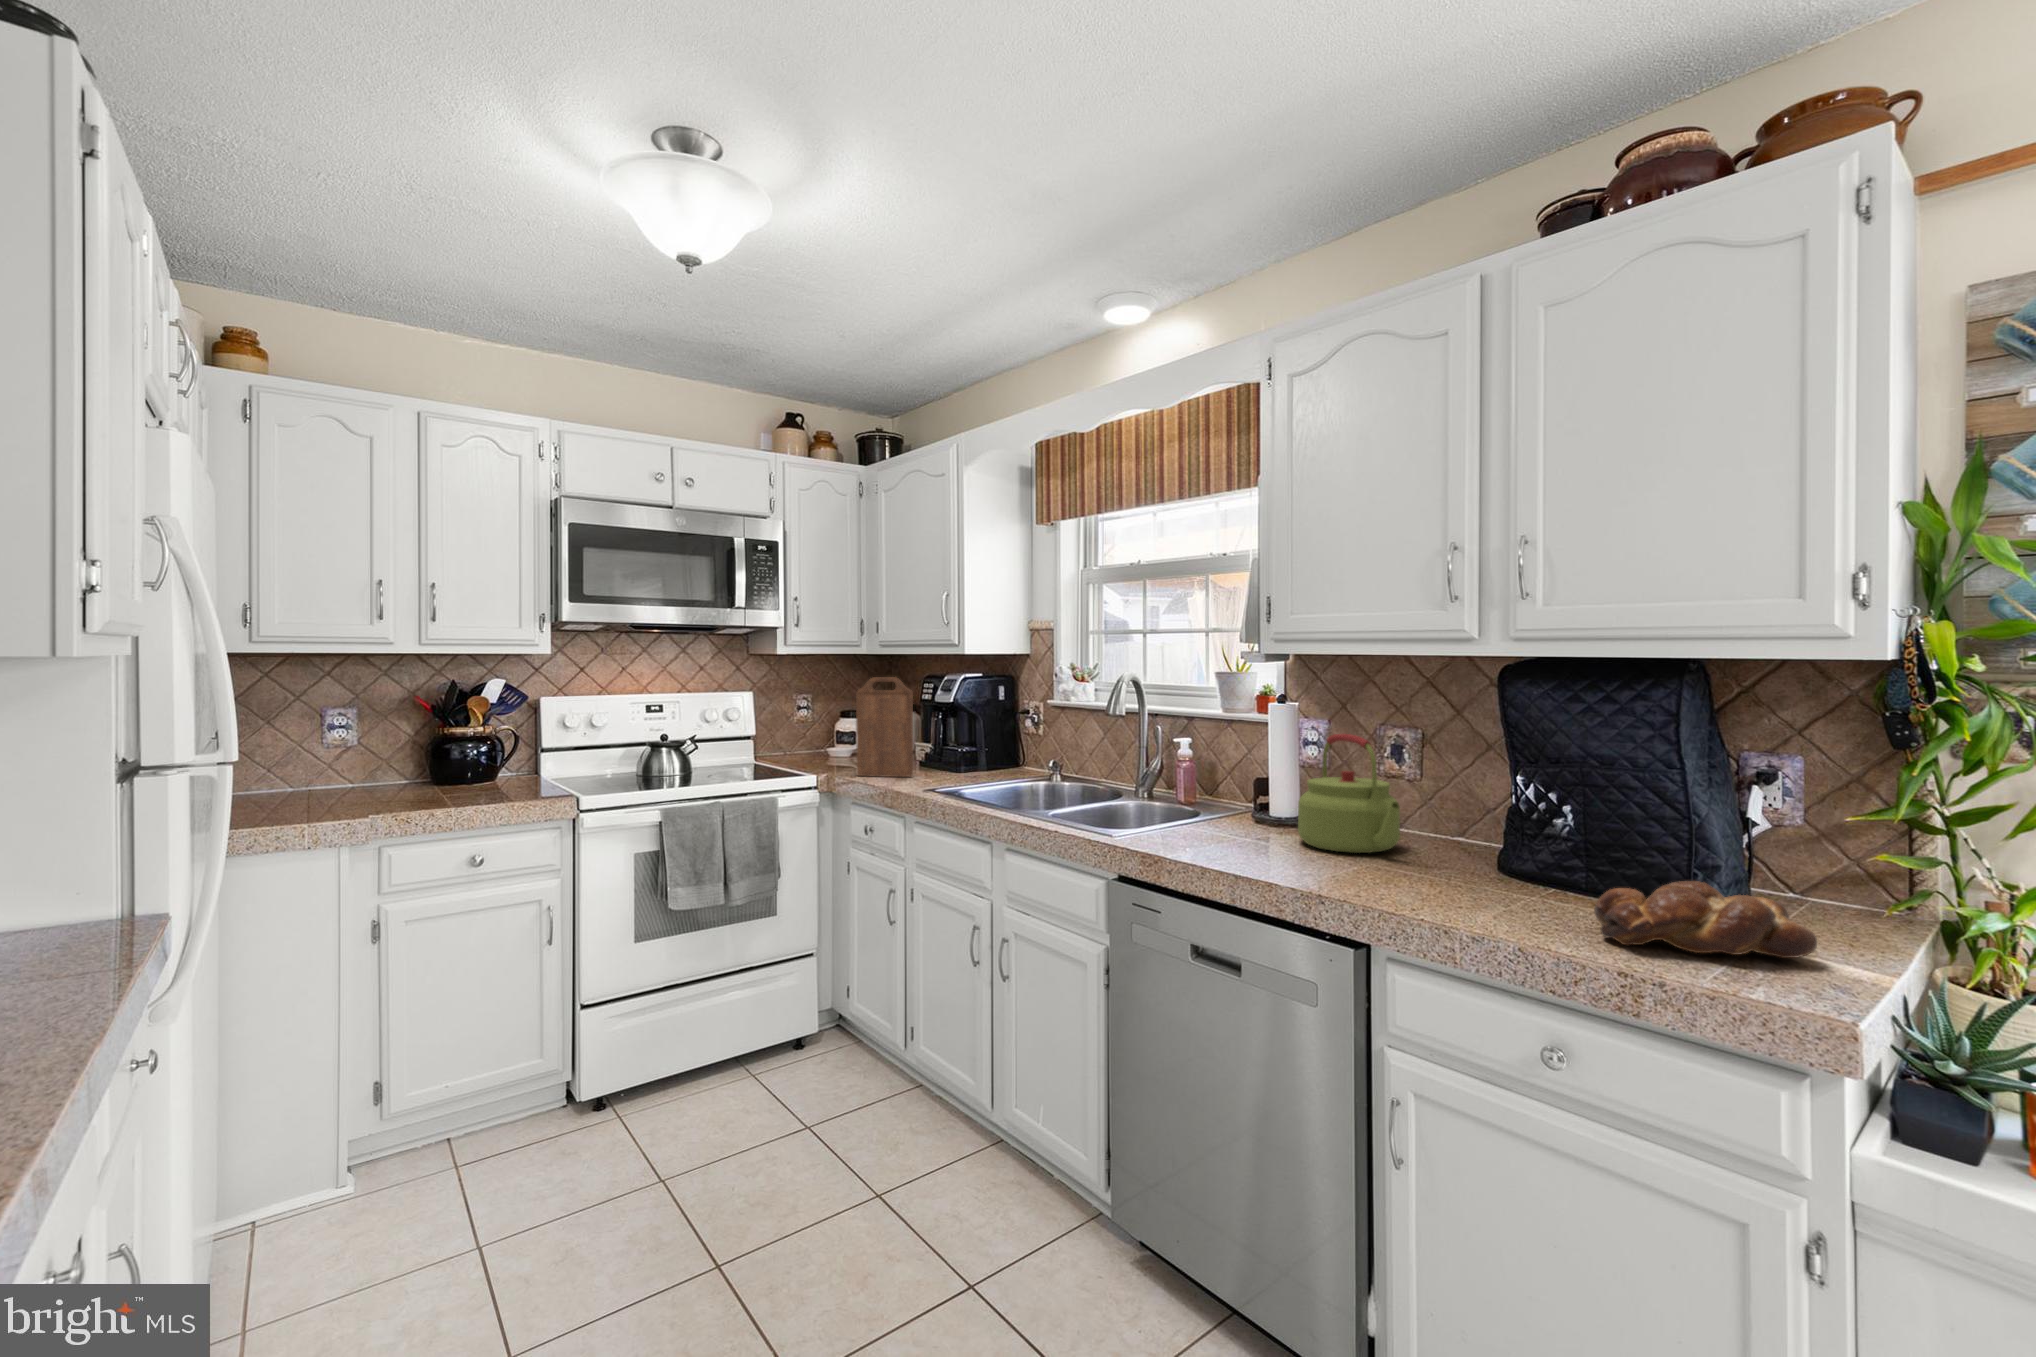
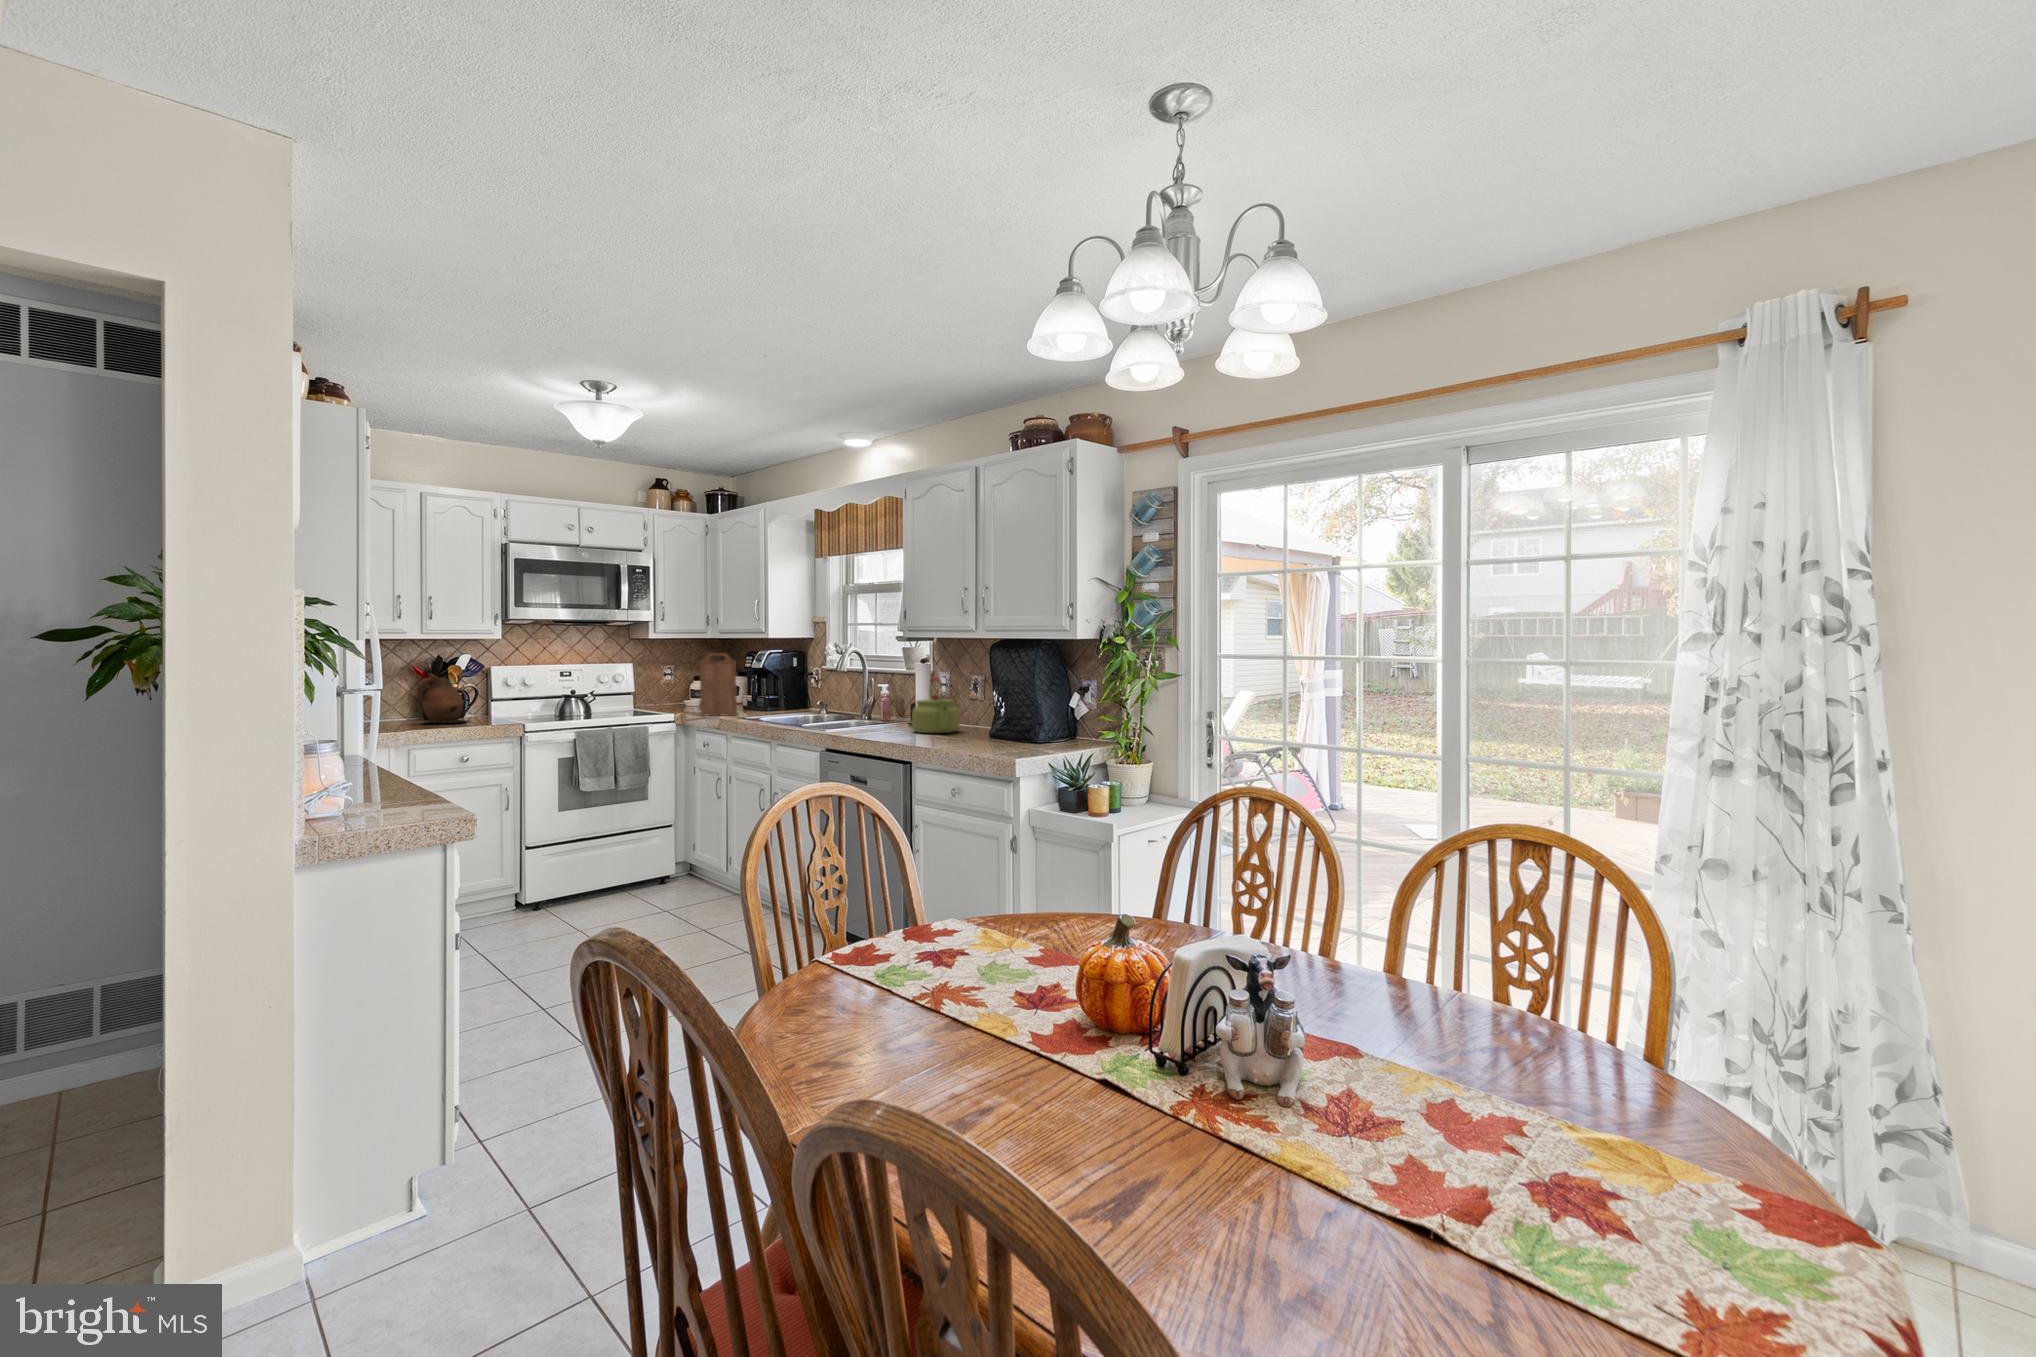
ceramic pitcher: none [410,711,501,796] -> present [417,674,469,723]
bread loaf: present [1594,881,1817,958] -> none [973,725,1040,749]

